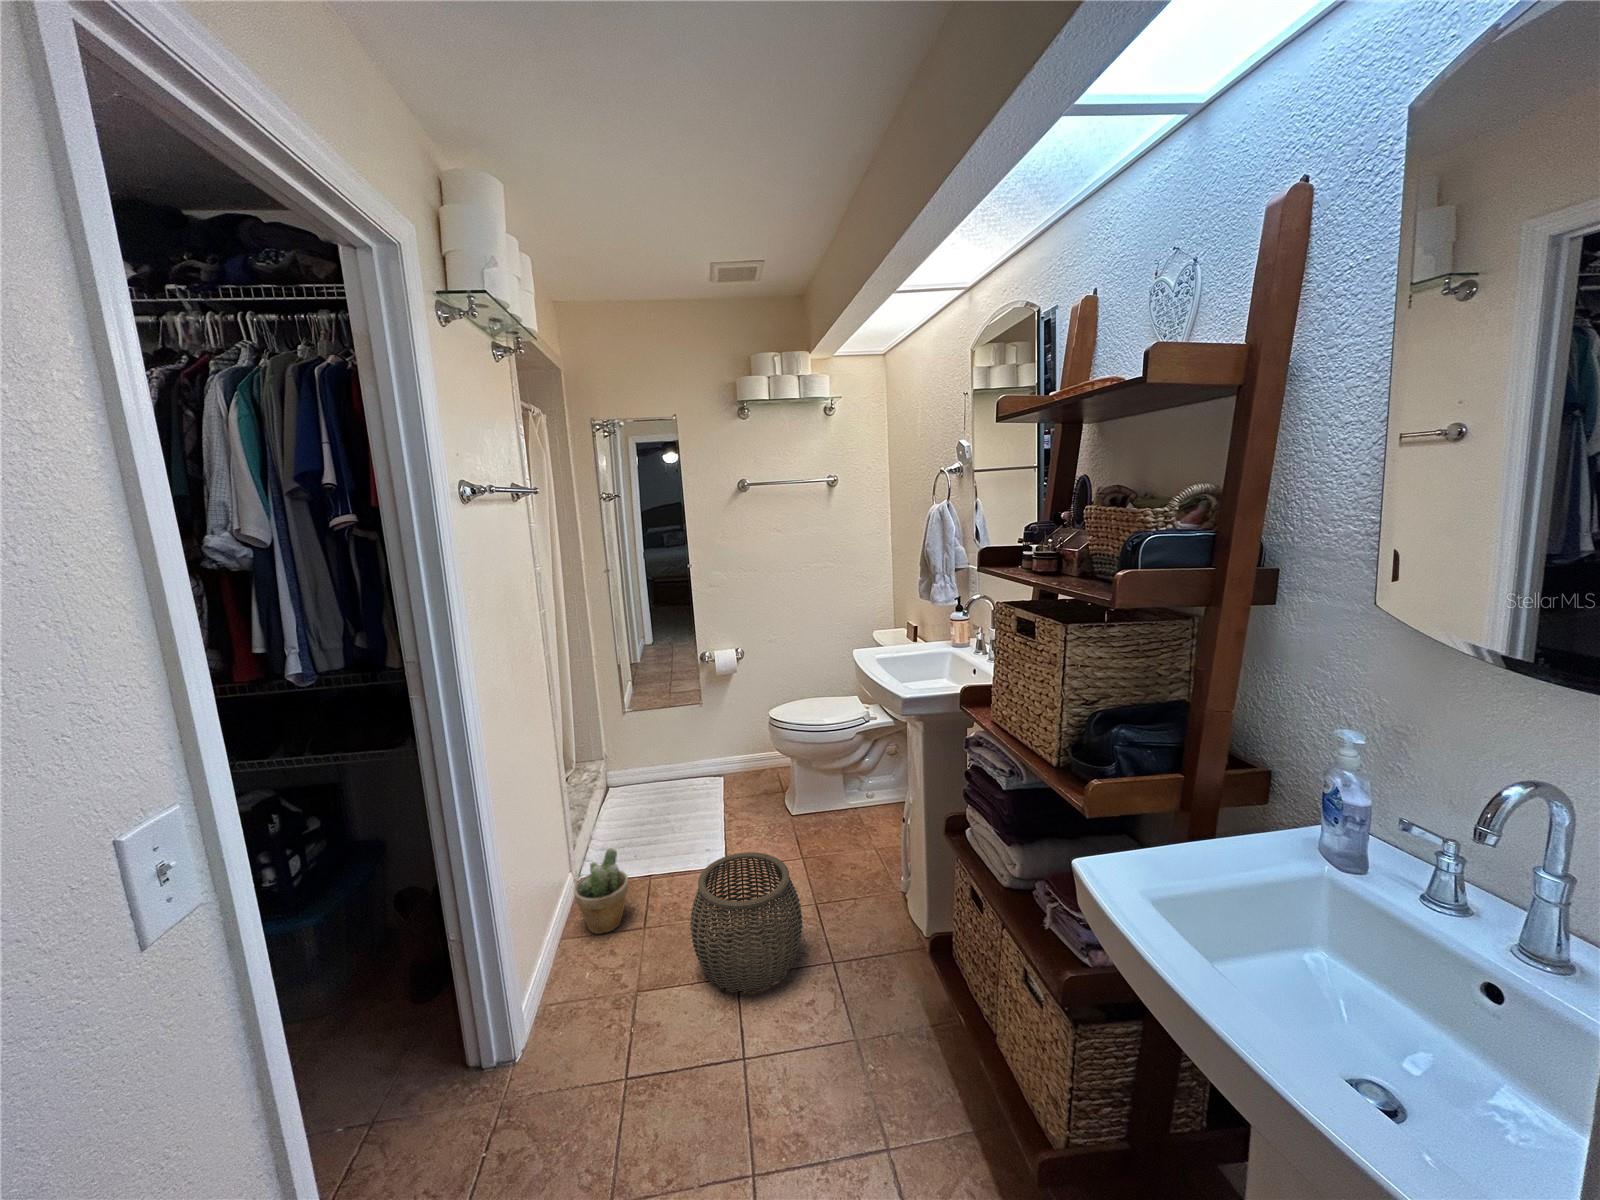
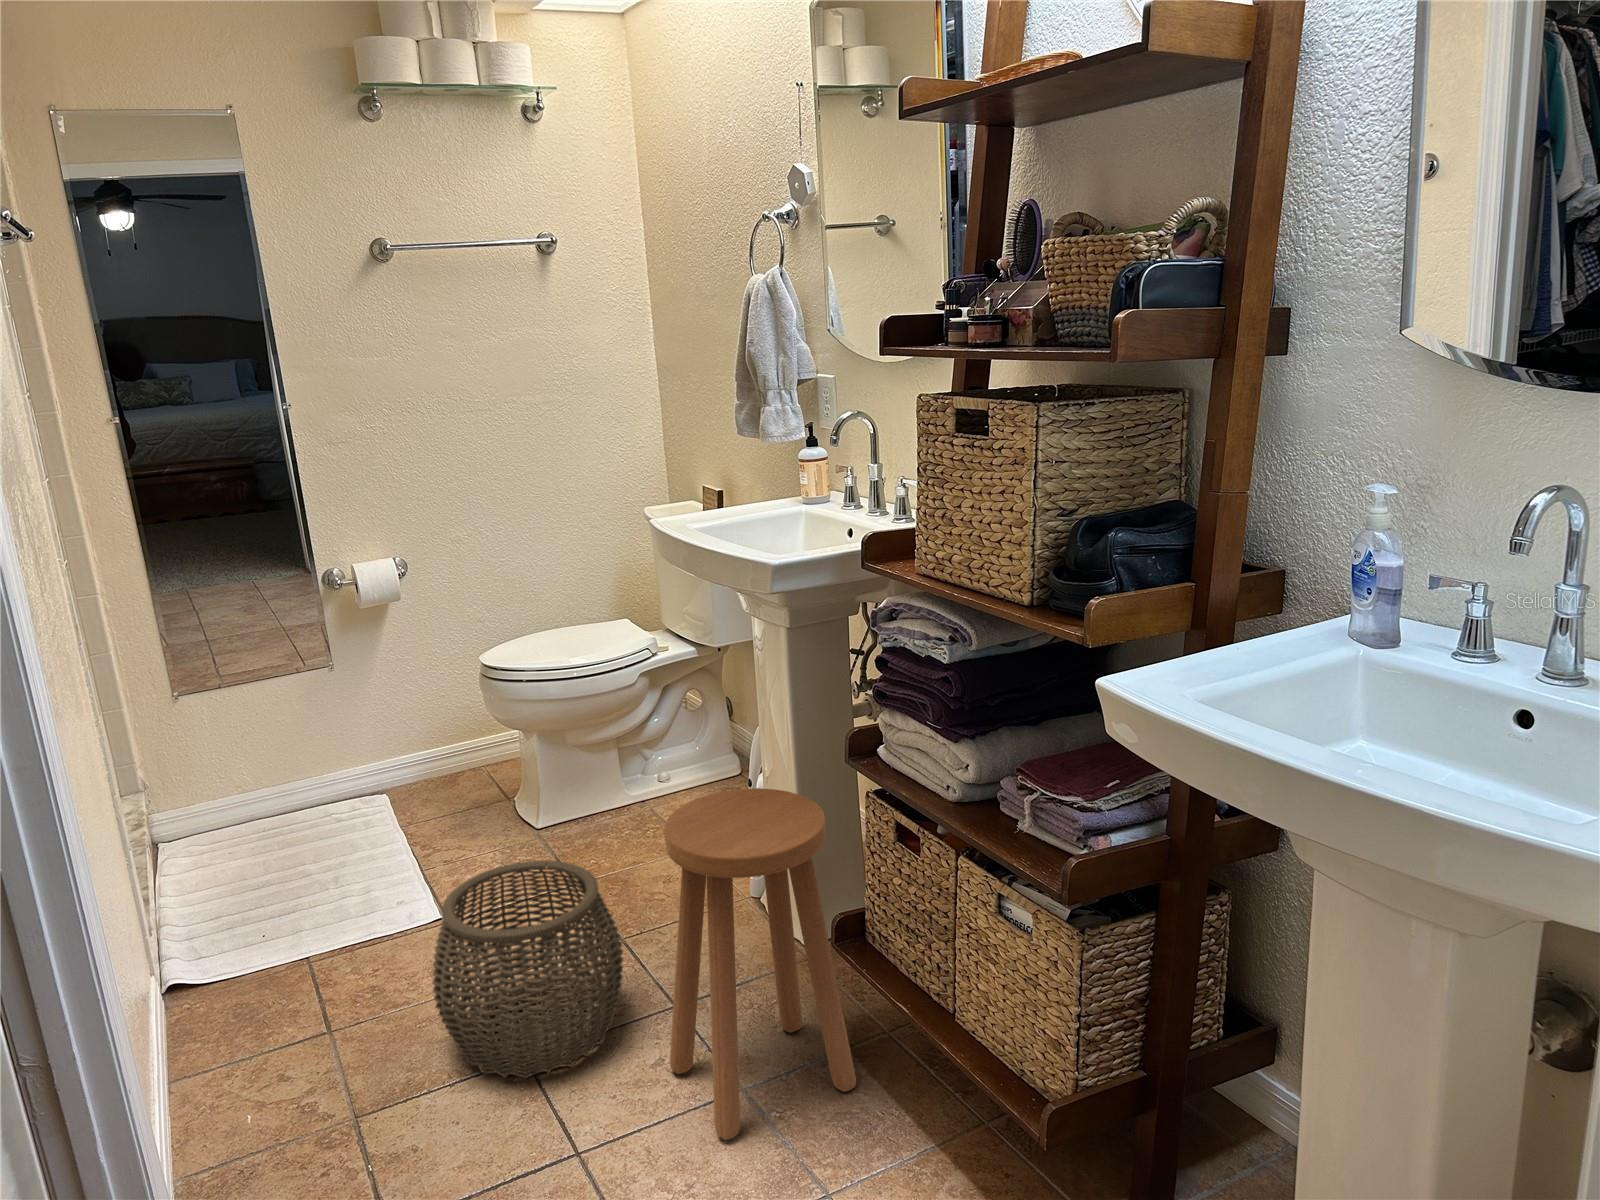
stool: none [813,840,930,1079] -> present [664,788,856,1140]
potted plant: present [573,848,628,934] -> none [180,909,286,1059]

